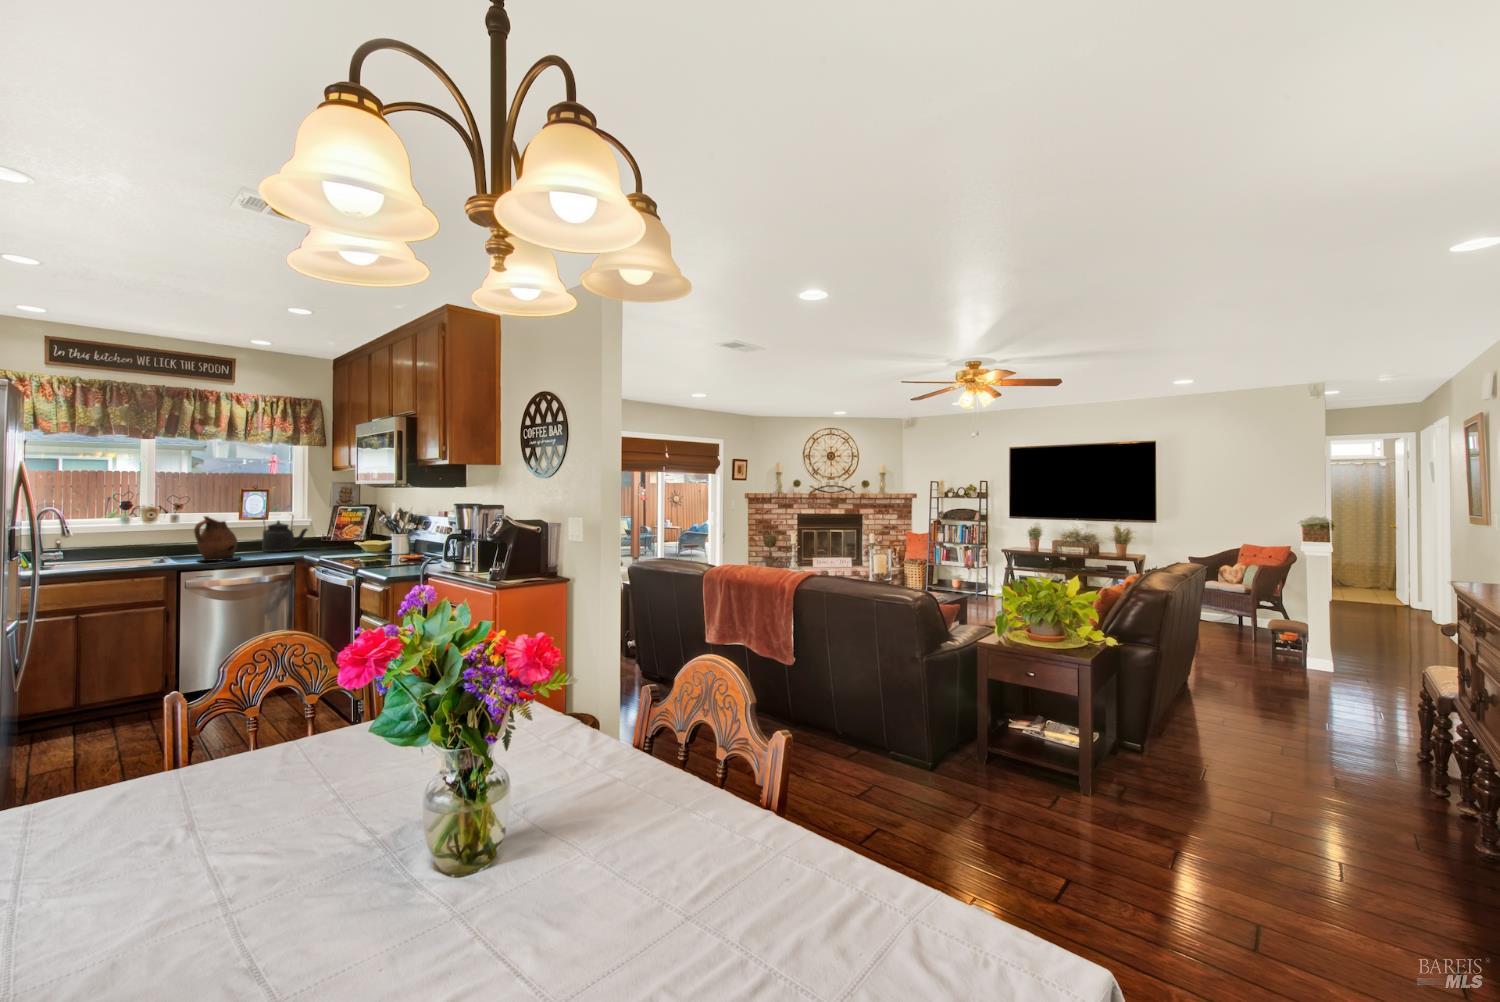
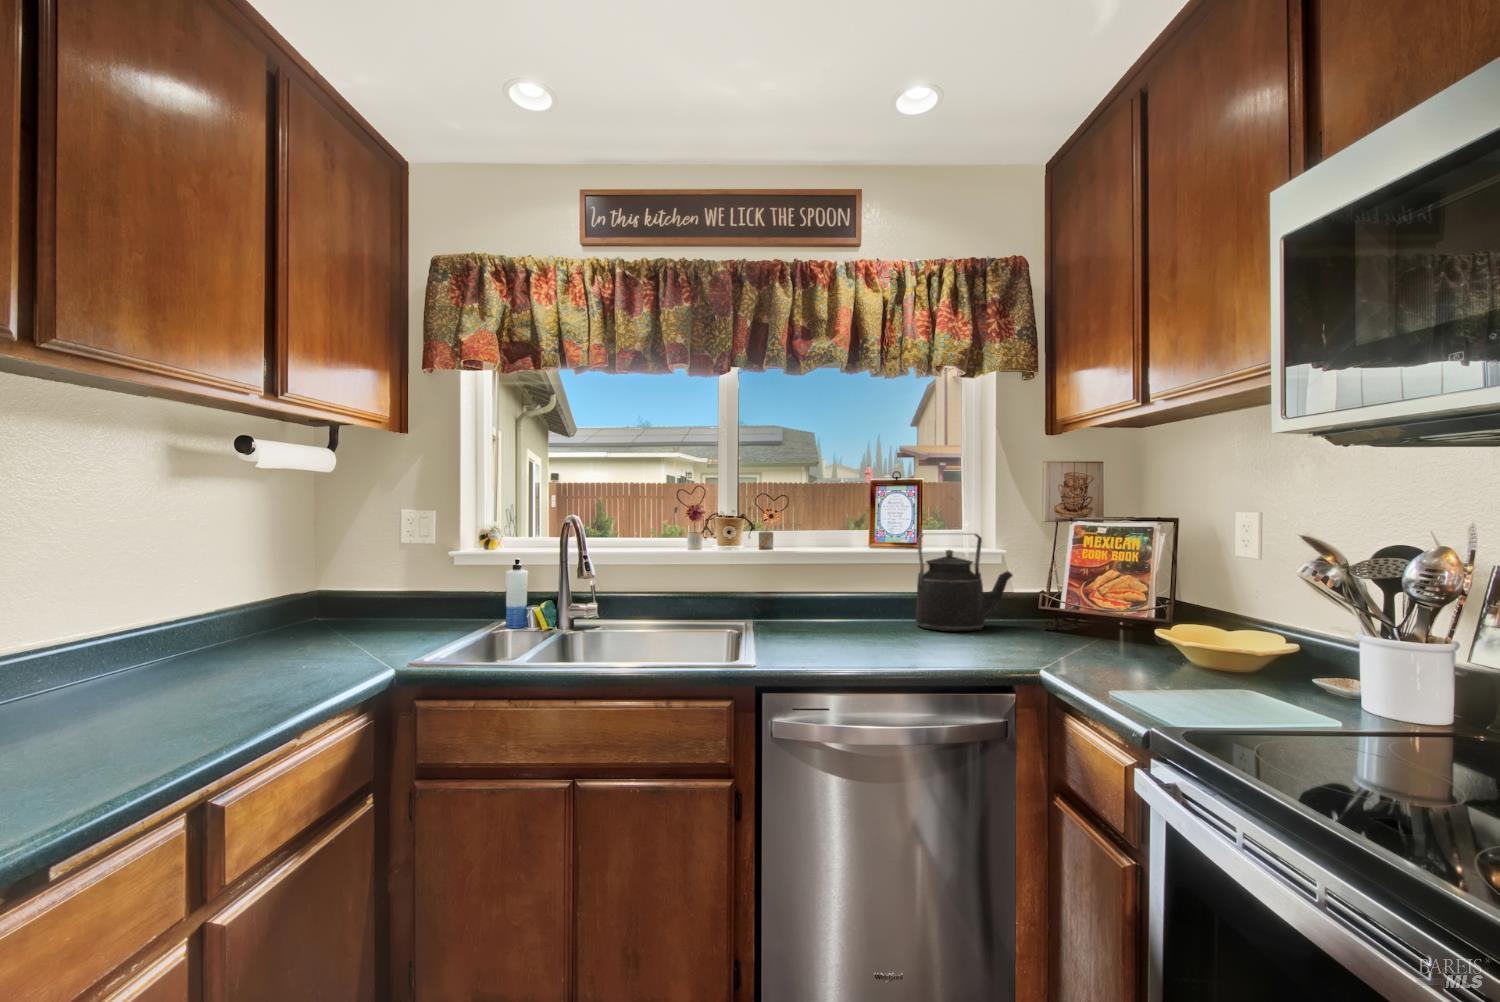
ceramic pitcher: present [194,516,240,561] -> none [775,534,877,669]

